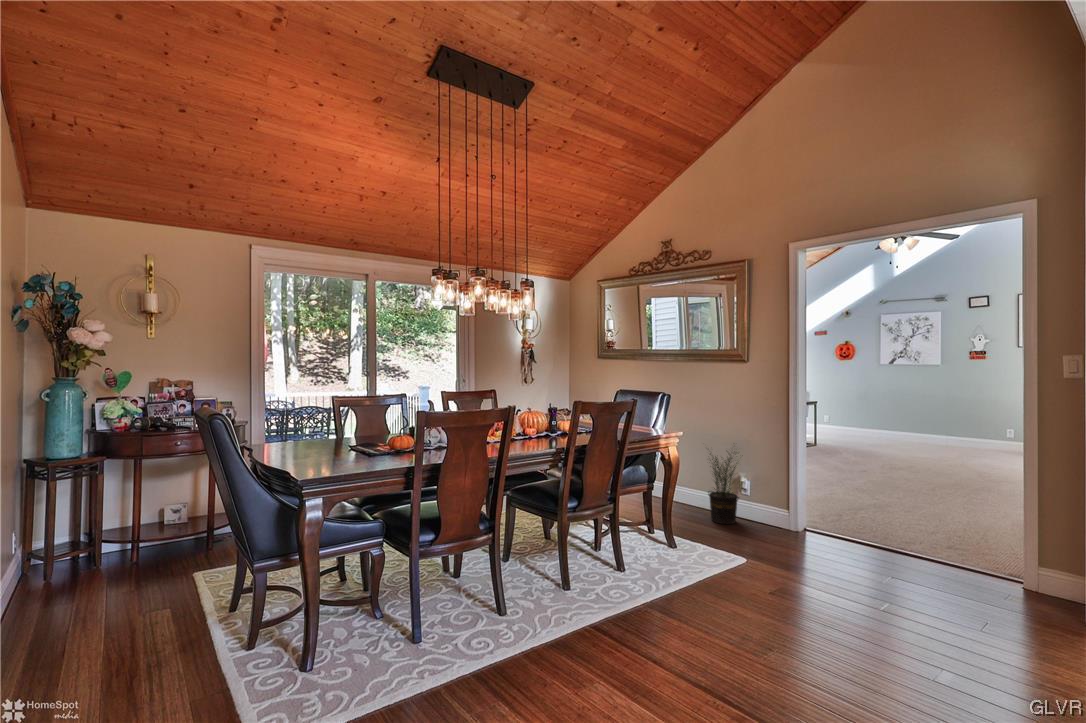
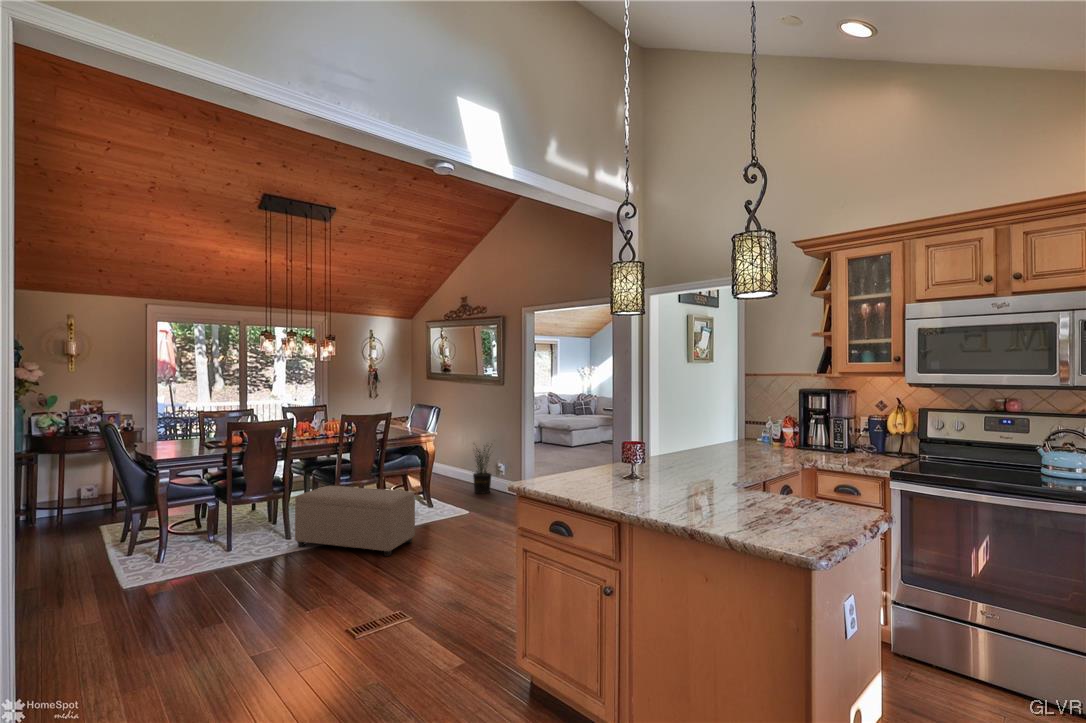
ottoman: none [531,522,738,672] -> present [295,486,415,556]

